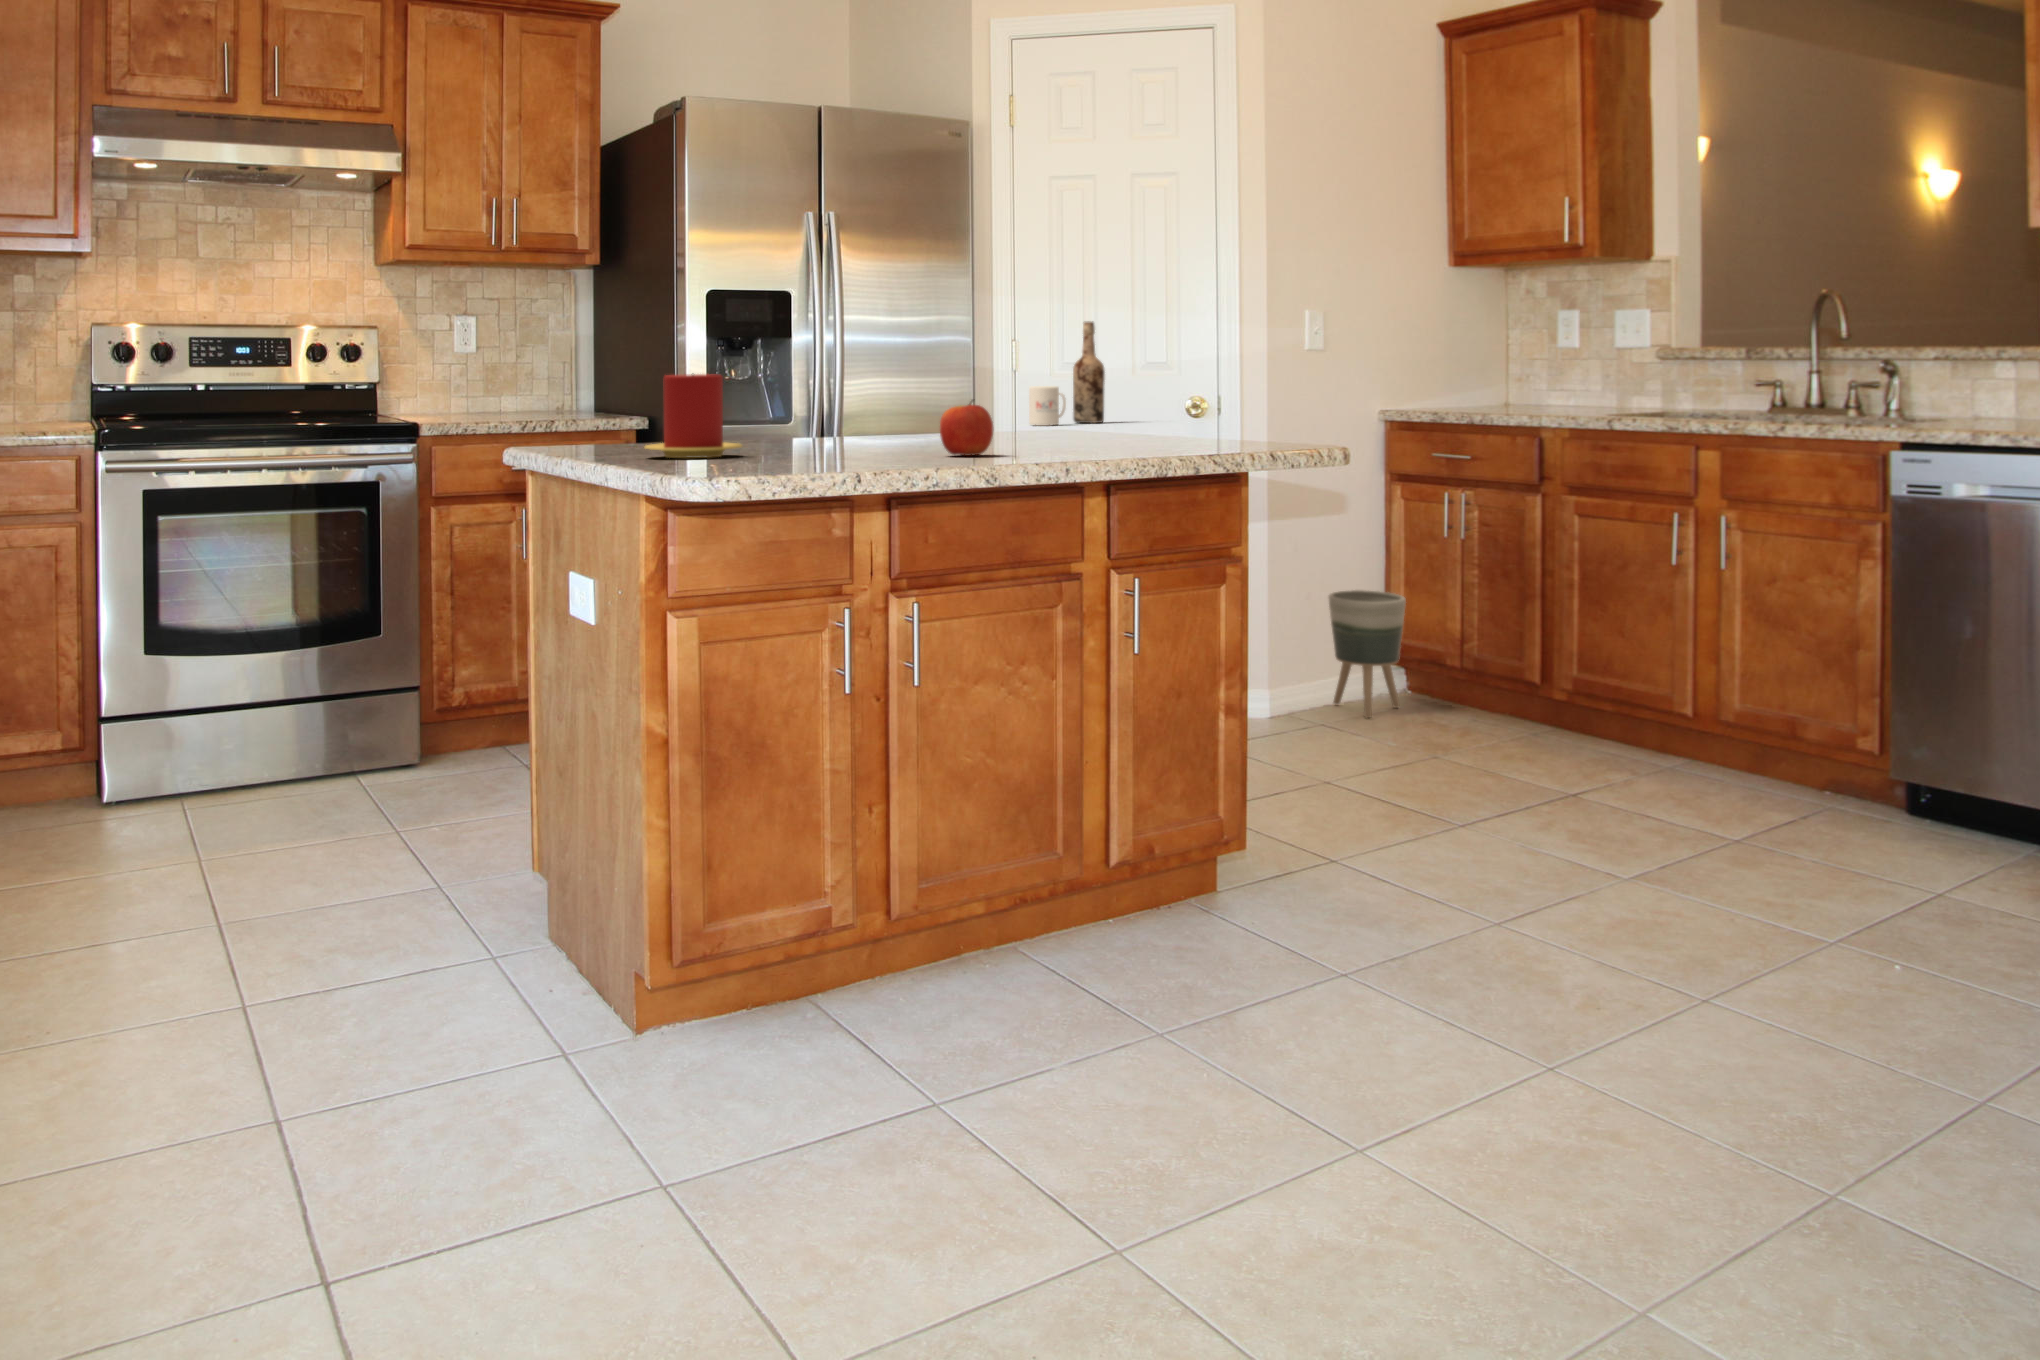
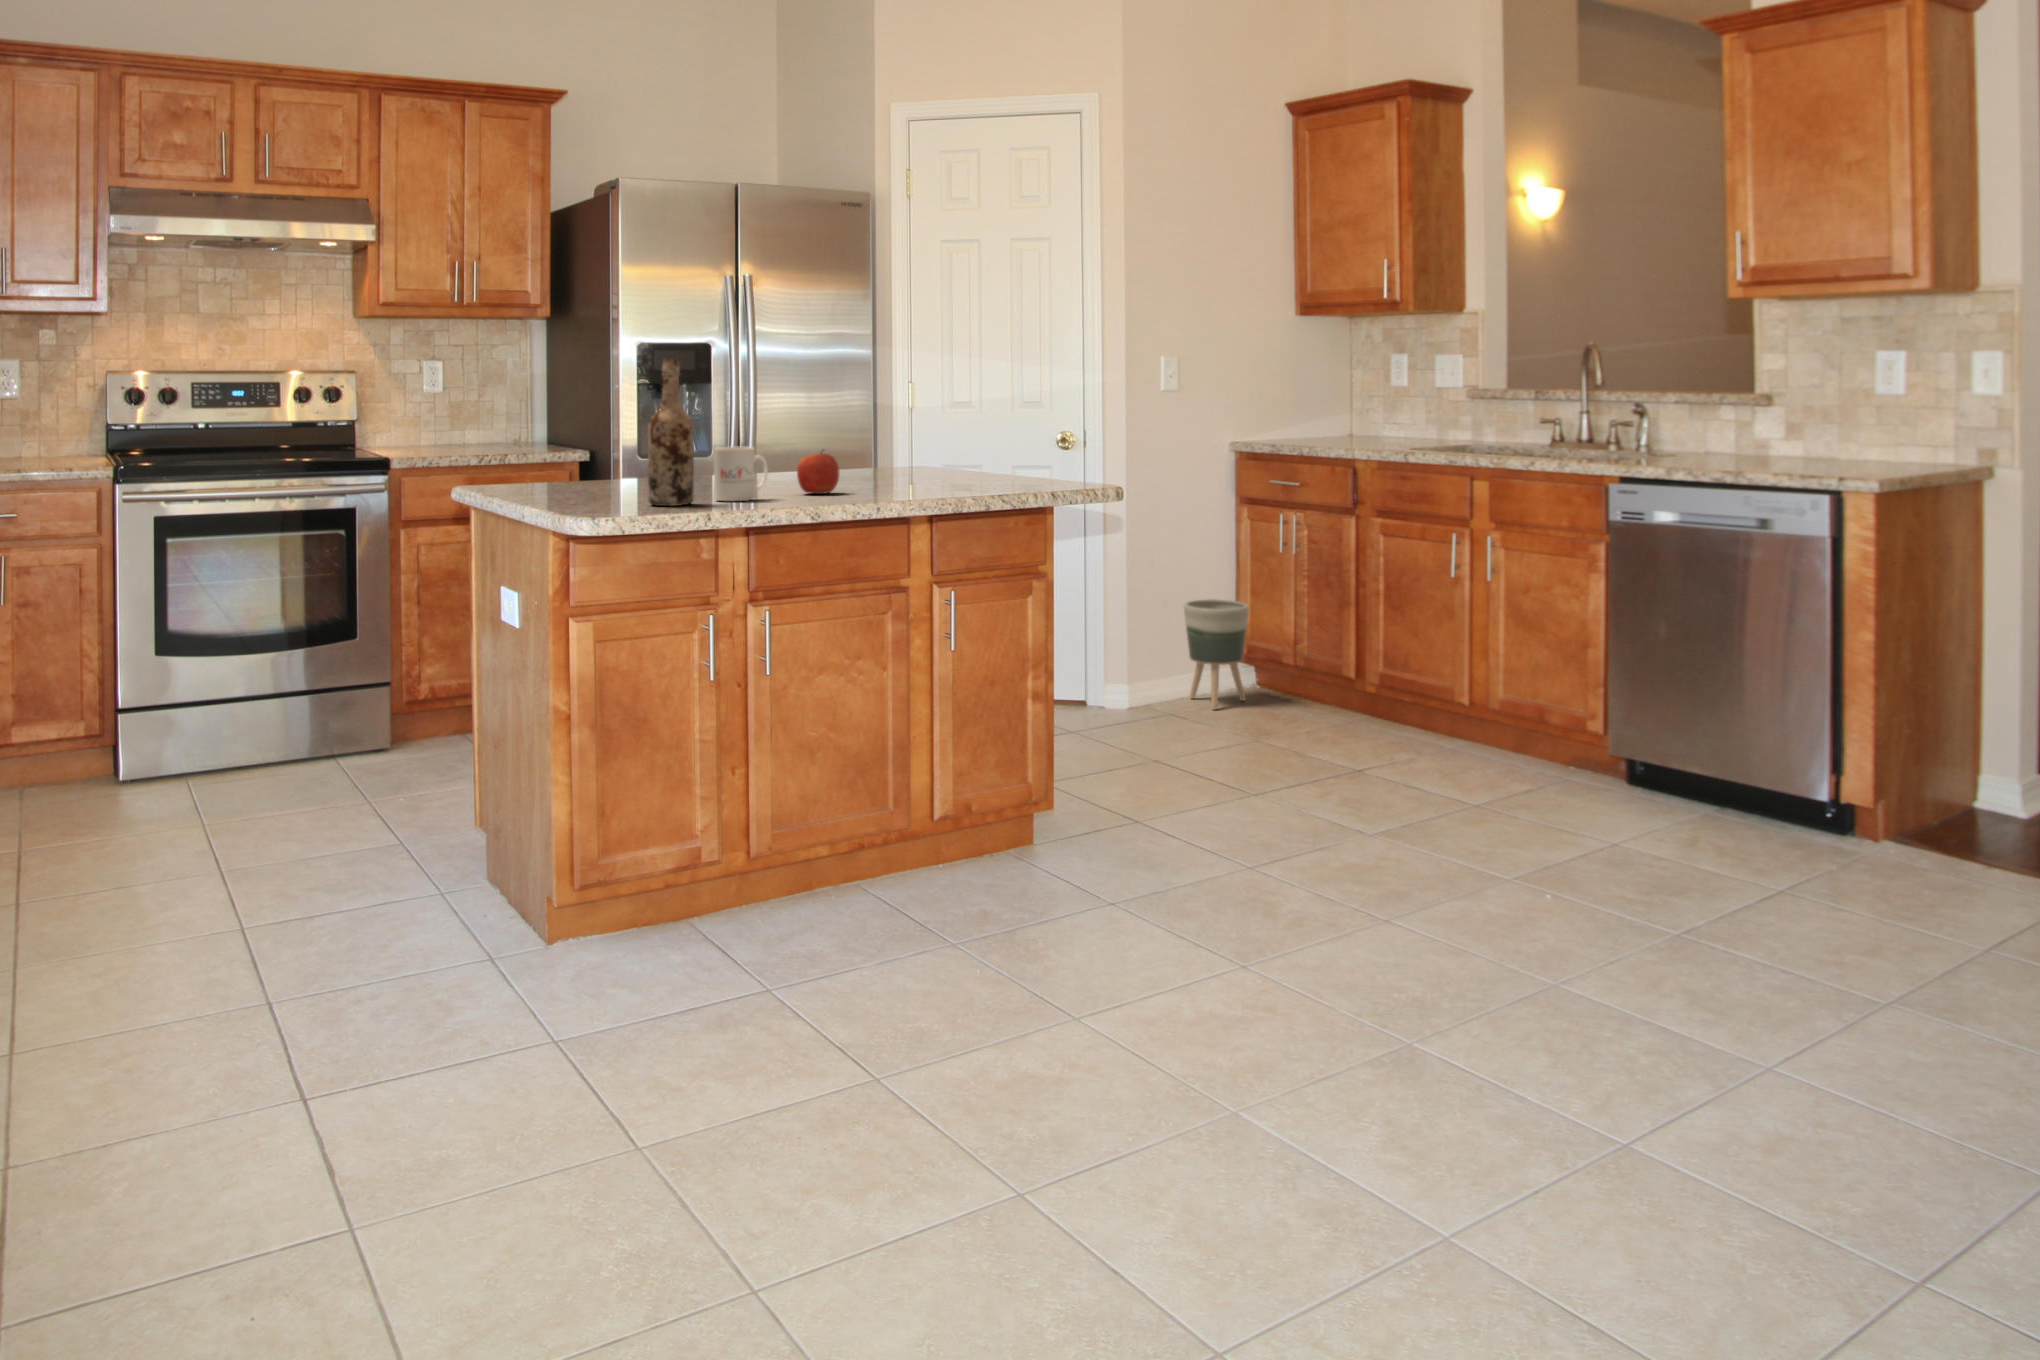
wine bottle: present [1073,321,1105,423] -> present [648,358,694,506]
candle: present [645,374,742,458] -> none [564,428,644,496]
mug: present [1029,386,1066,426] -> present [714,447,768,501]

